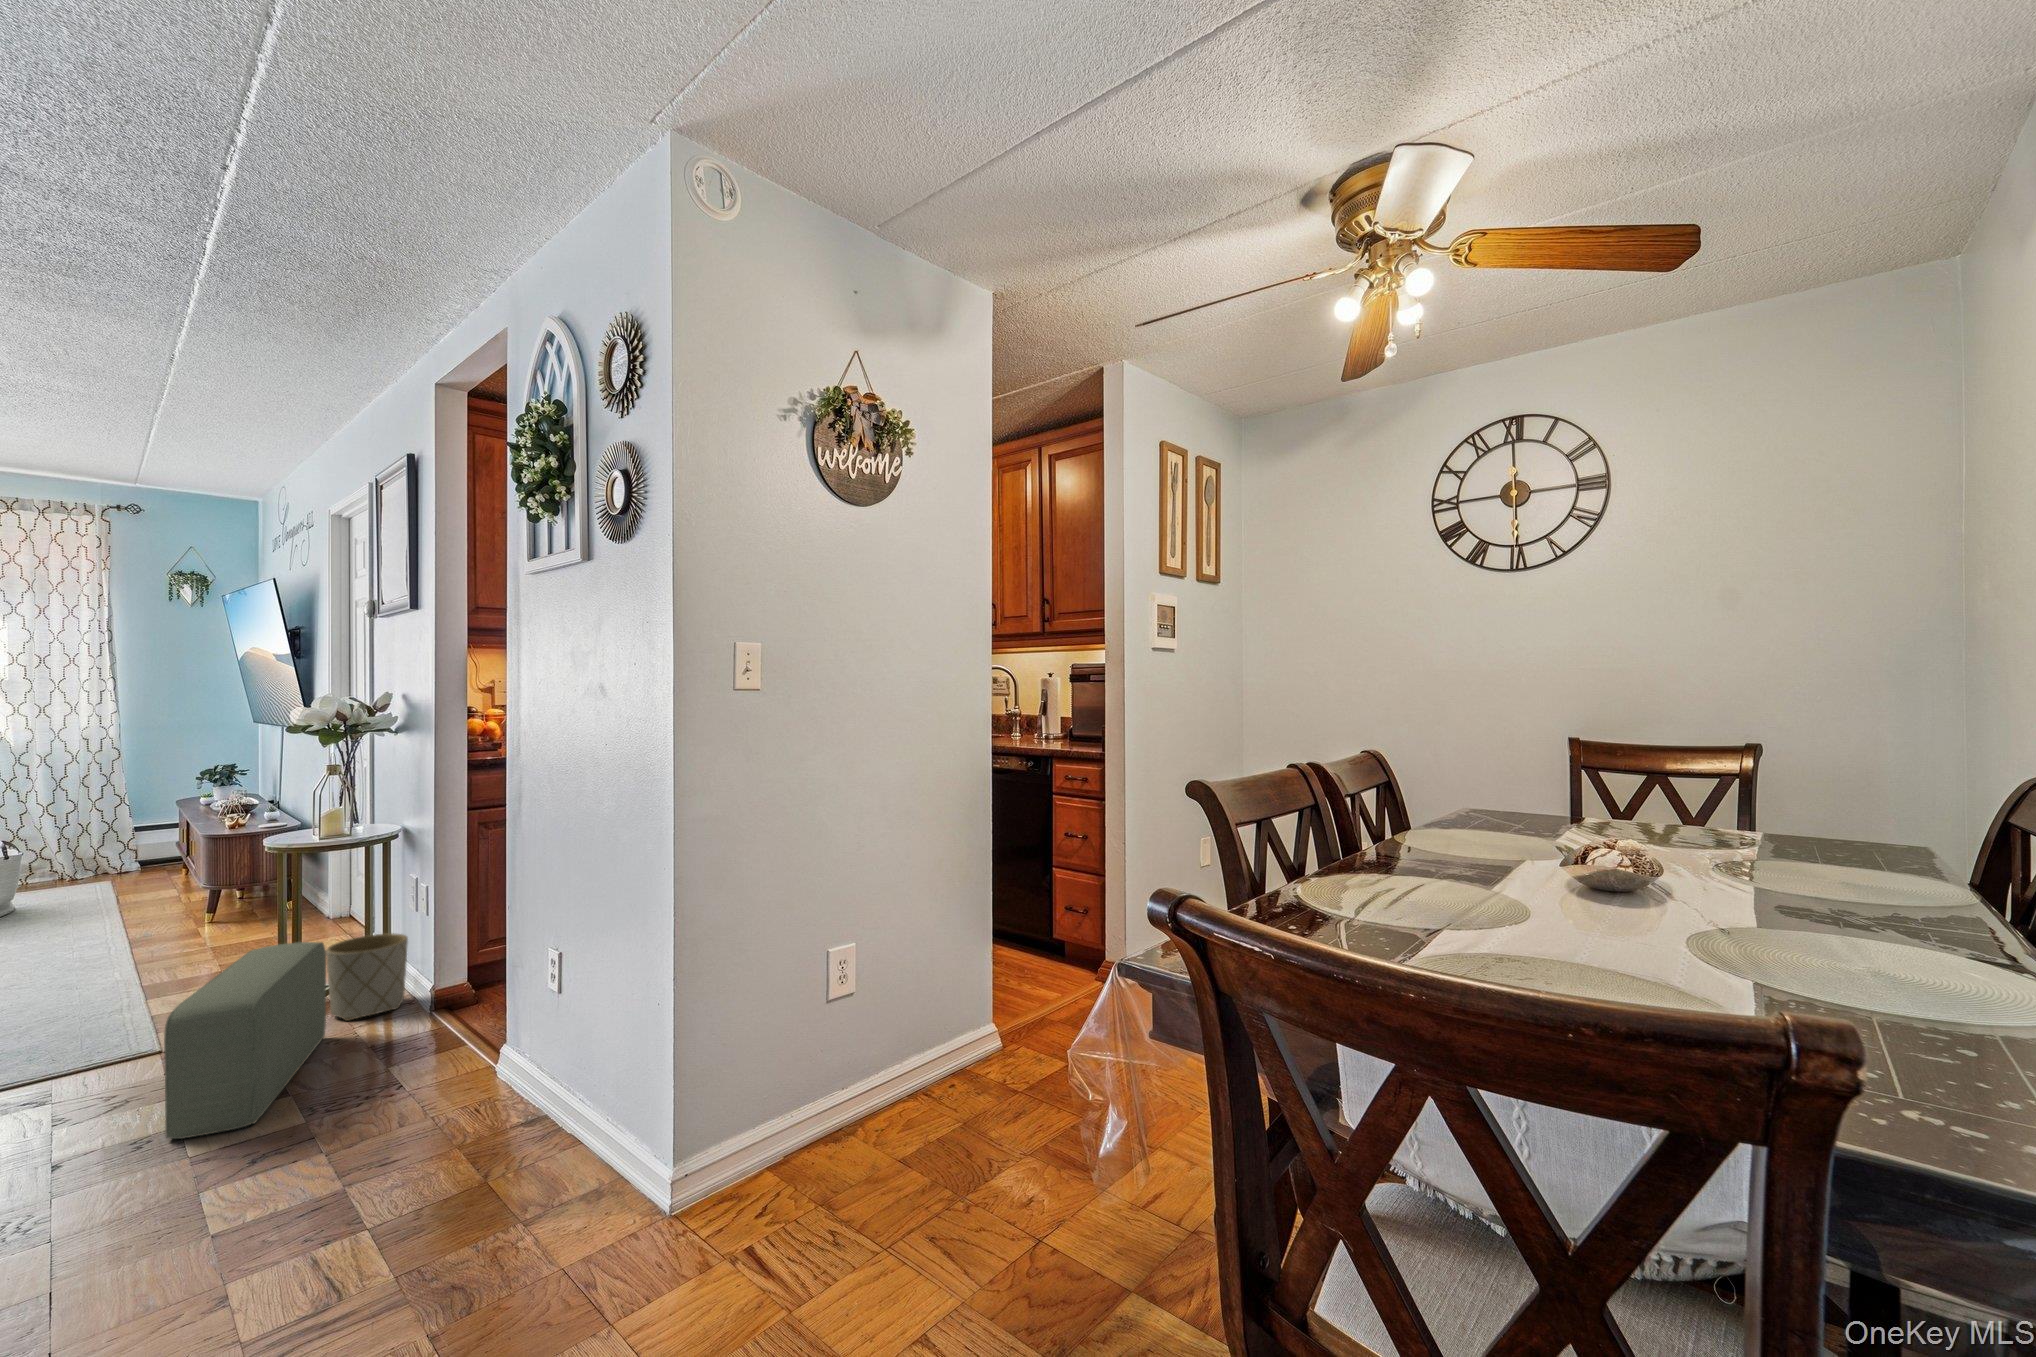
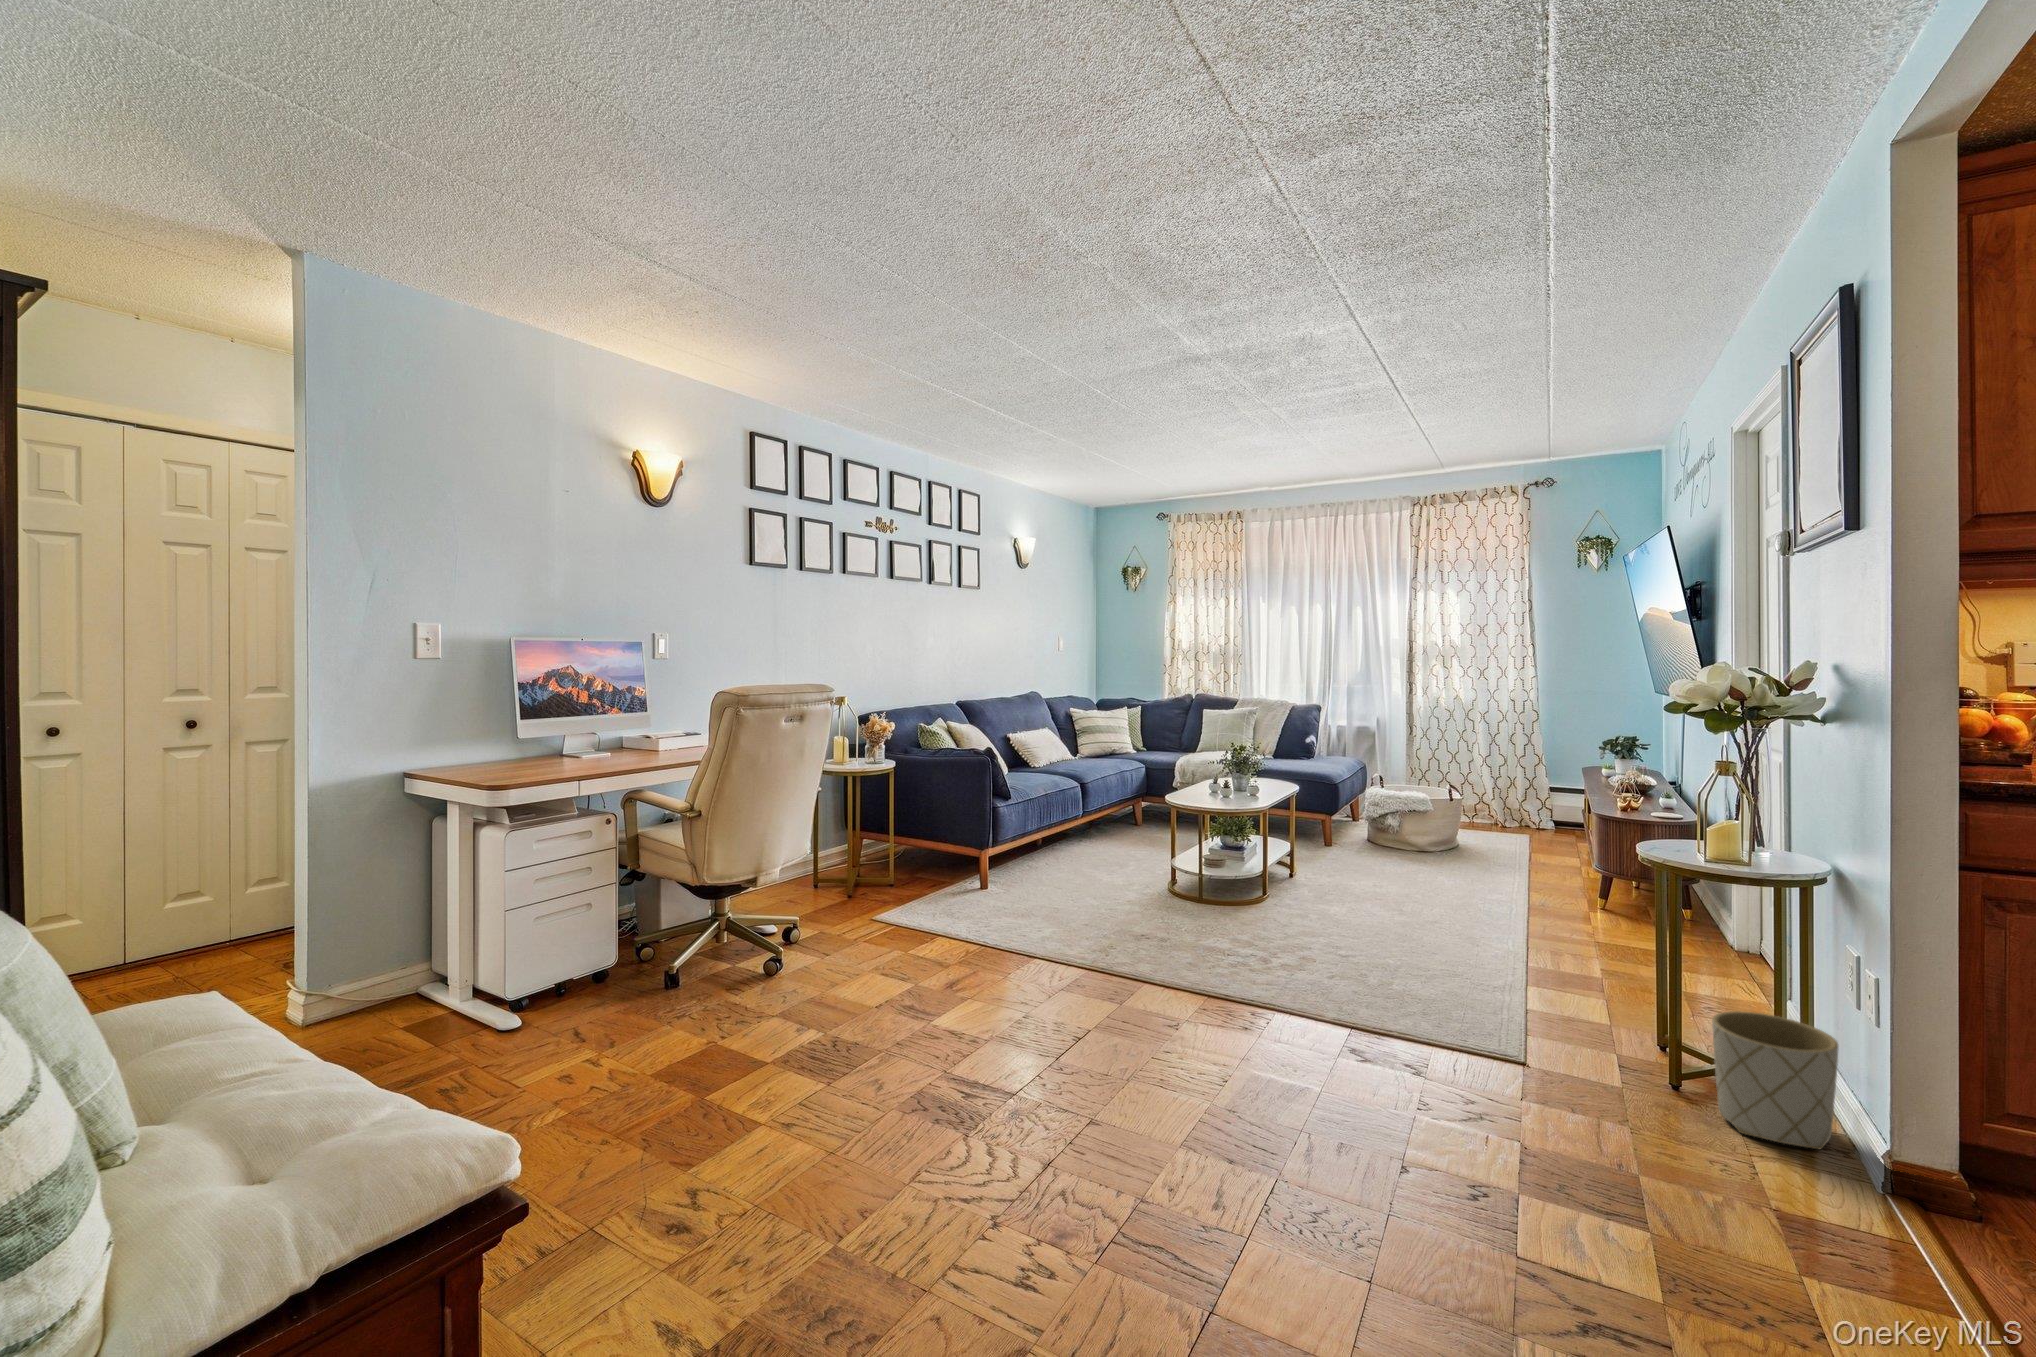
pouf: present [164,942,326,1139] -> none [1501,992,1708,1256]

